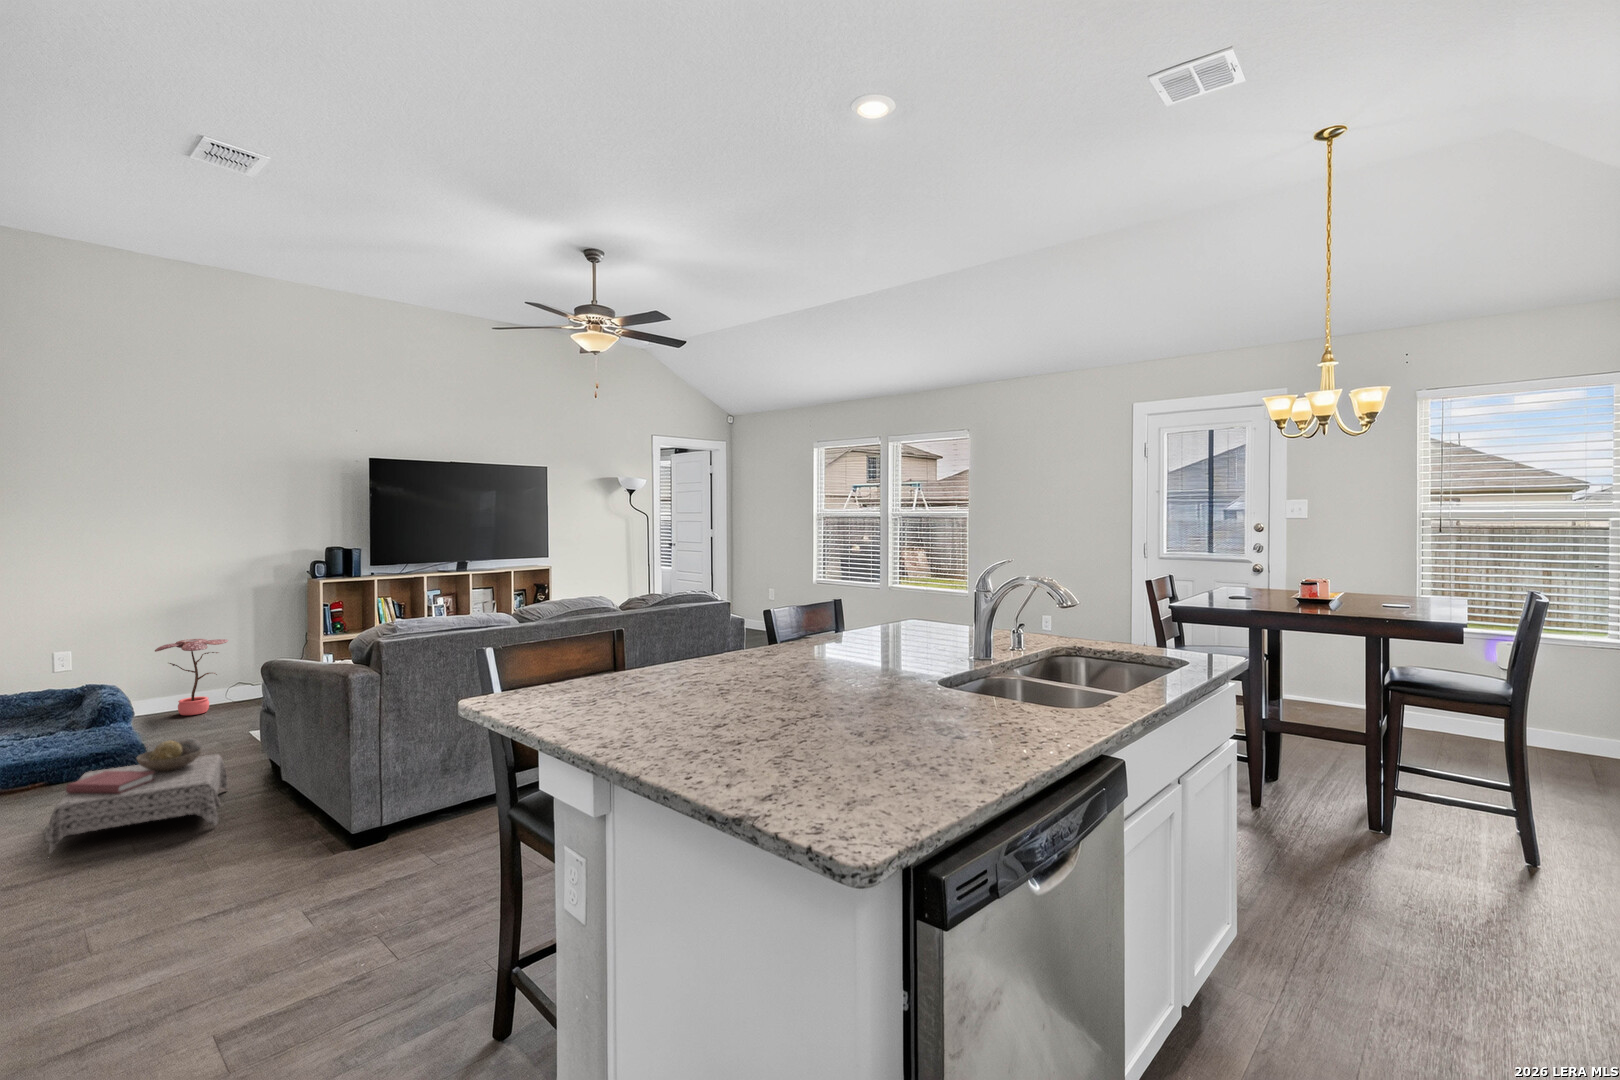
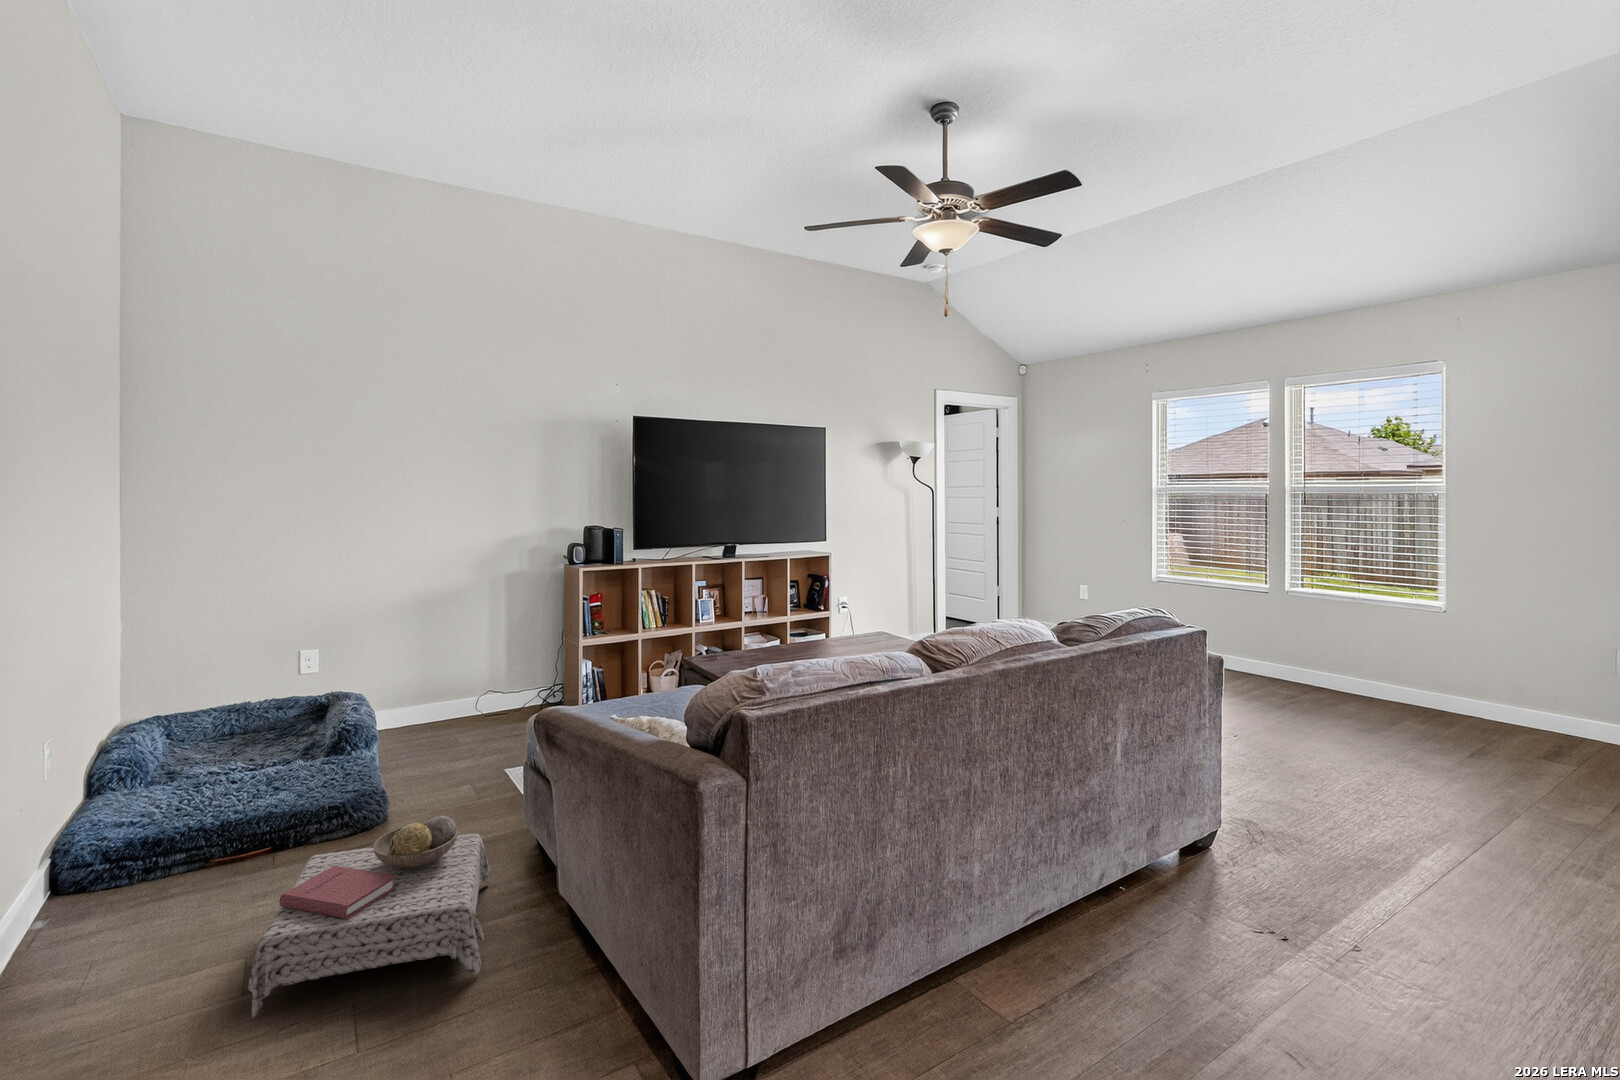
potted plant: present [155,639,228,715] -> none [404,638,481,730]

